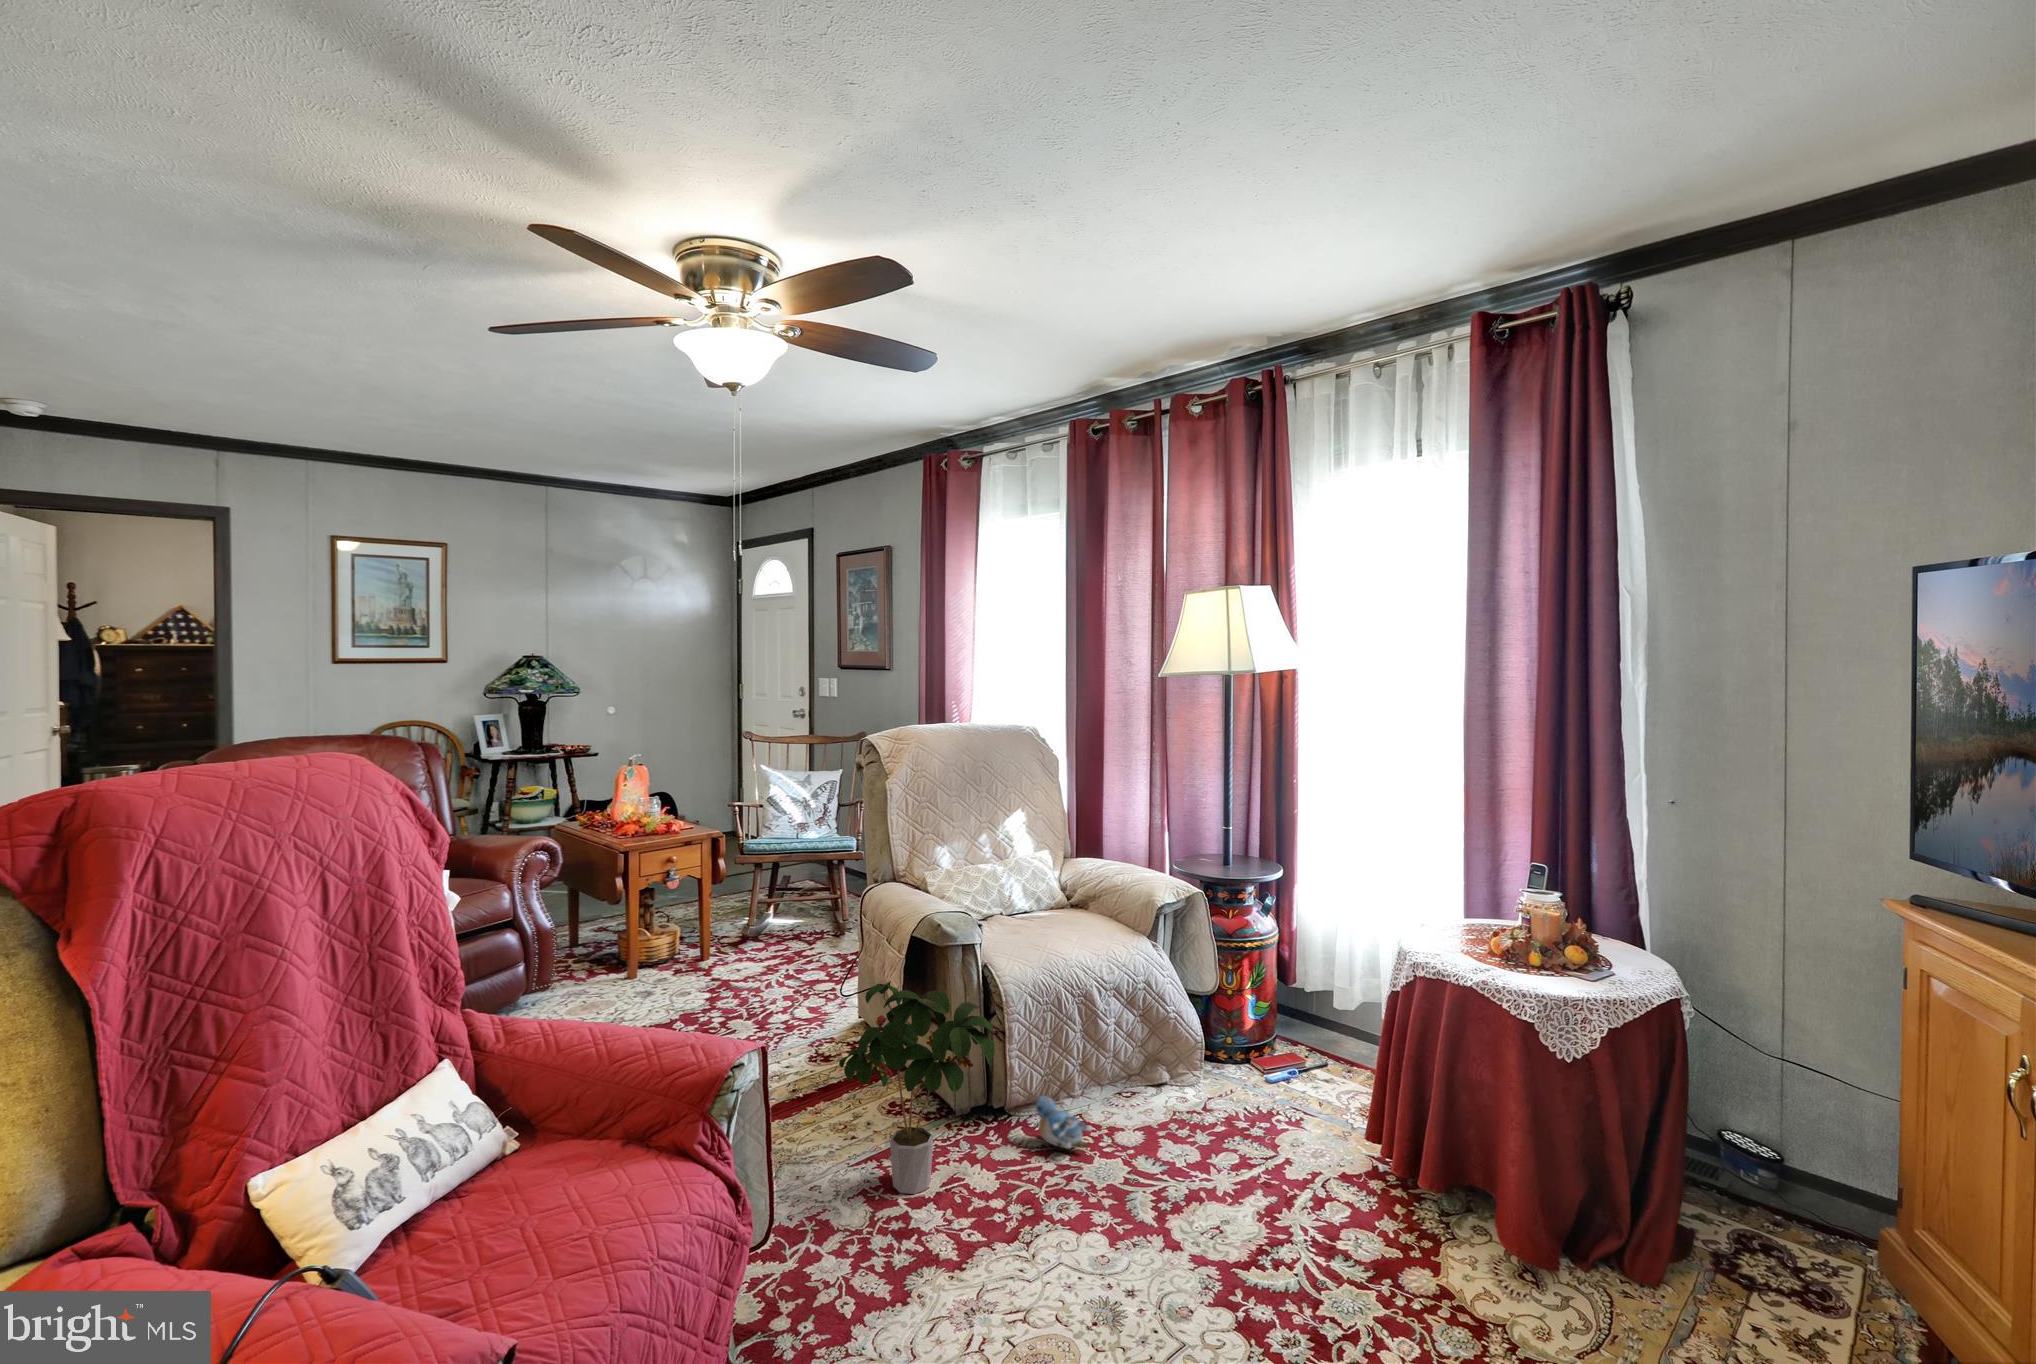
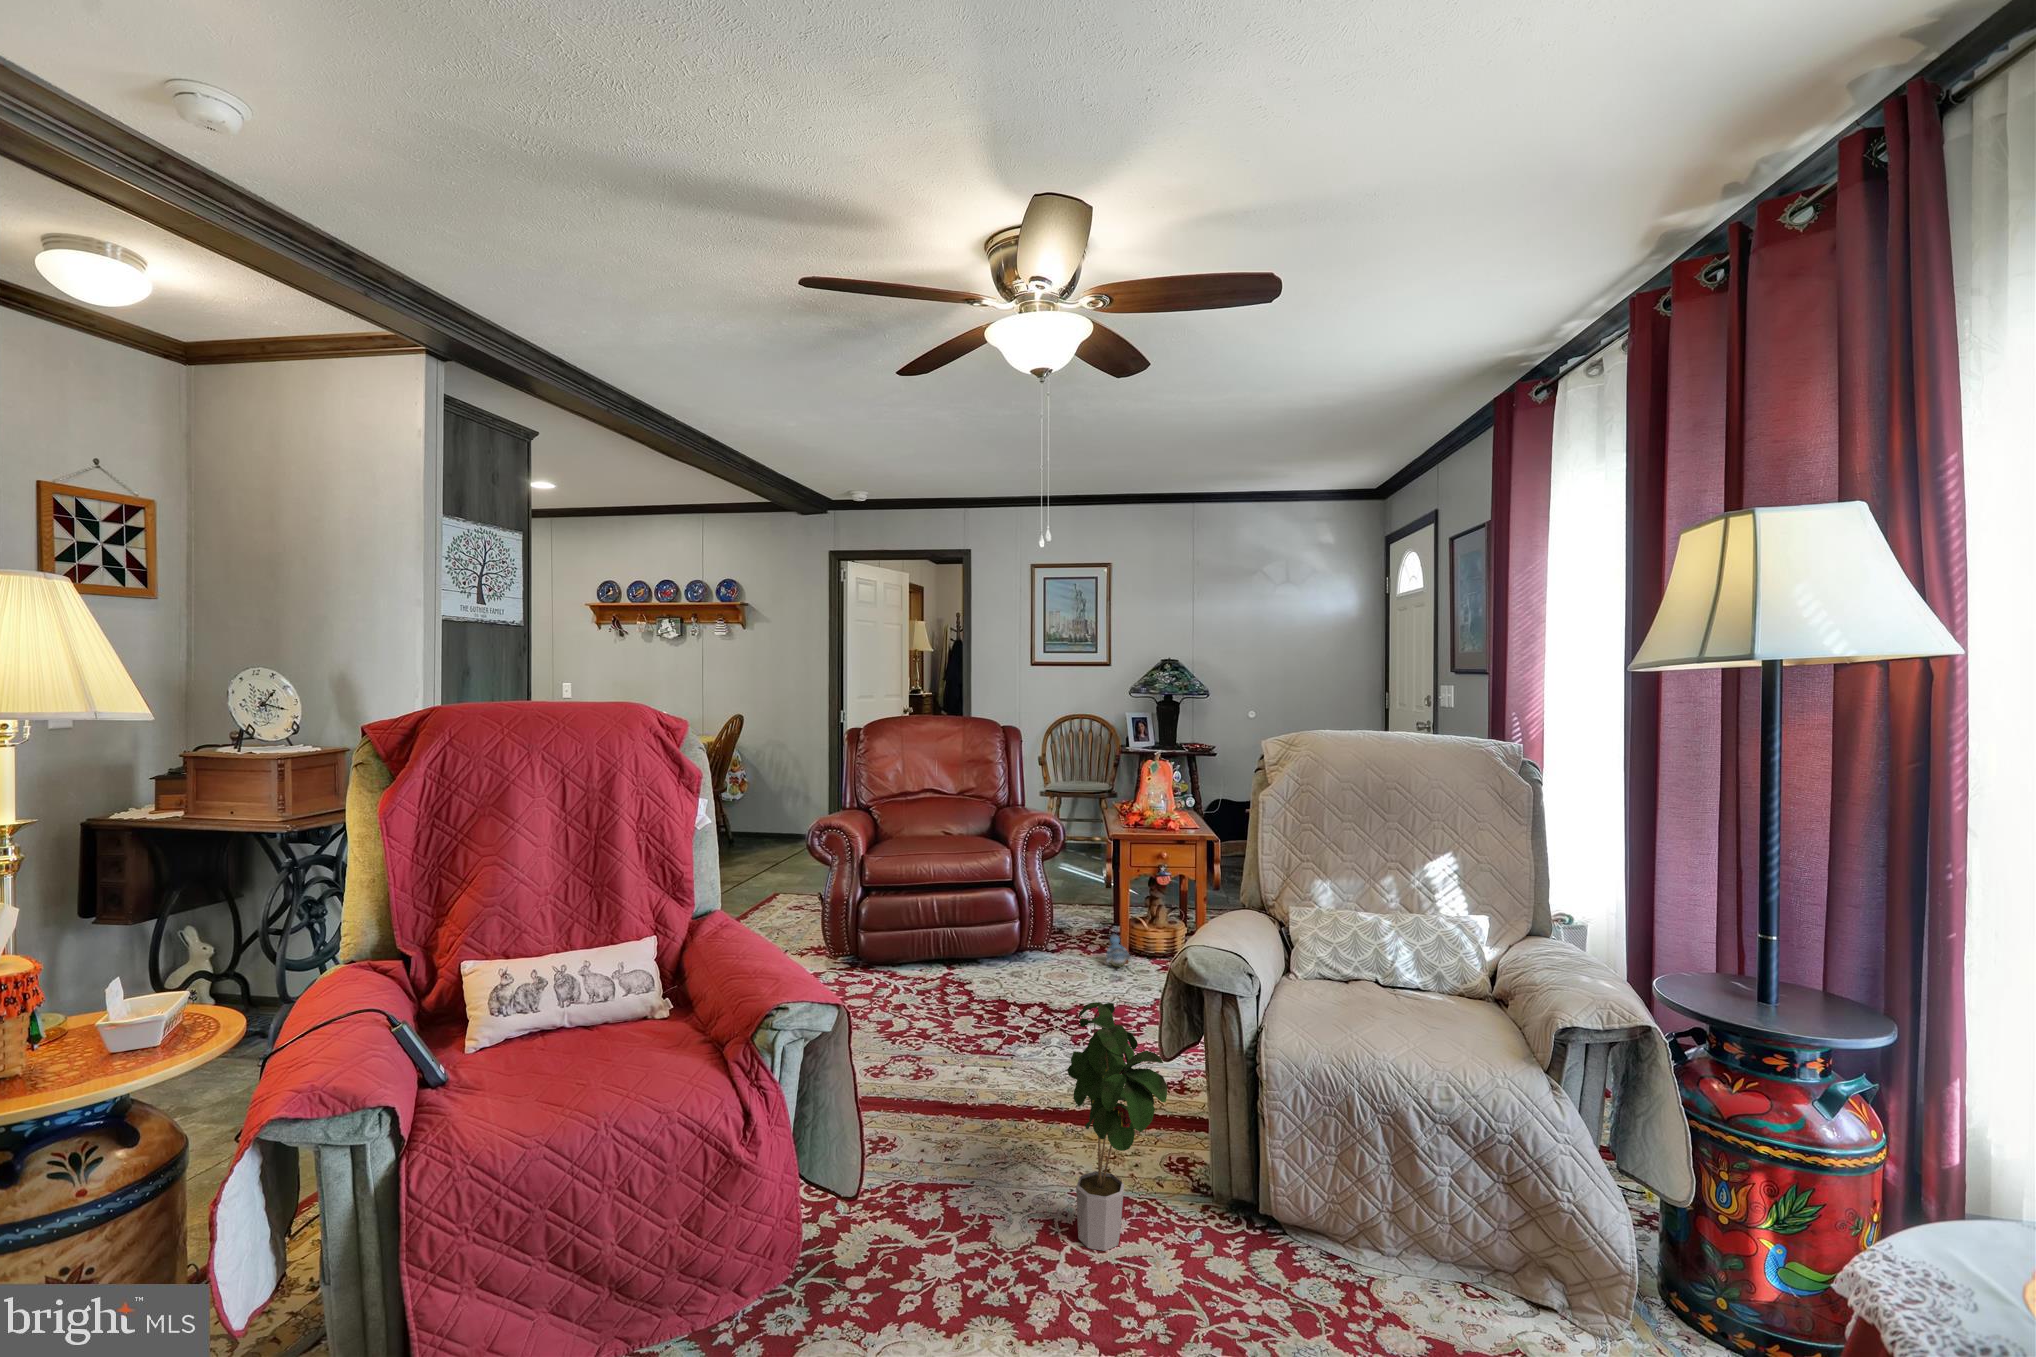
plush toy: present [1036,1096,1091,1149] -> present [1106,934,1132,967]

